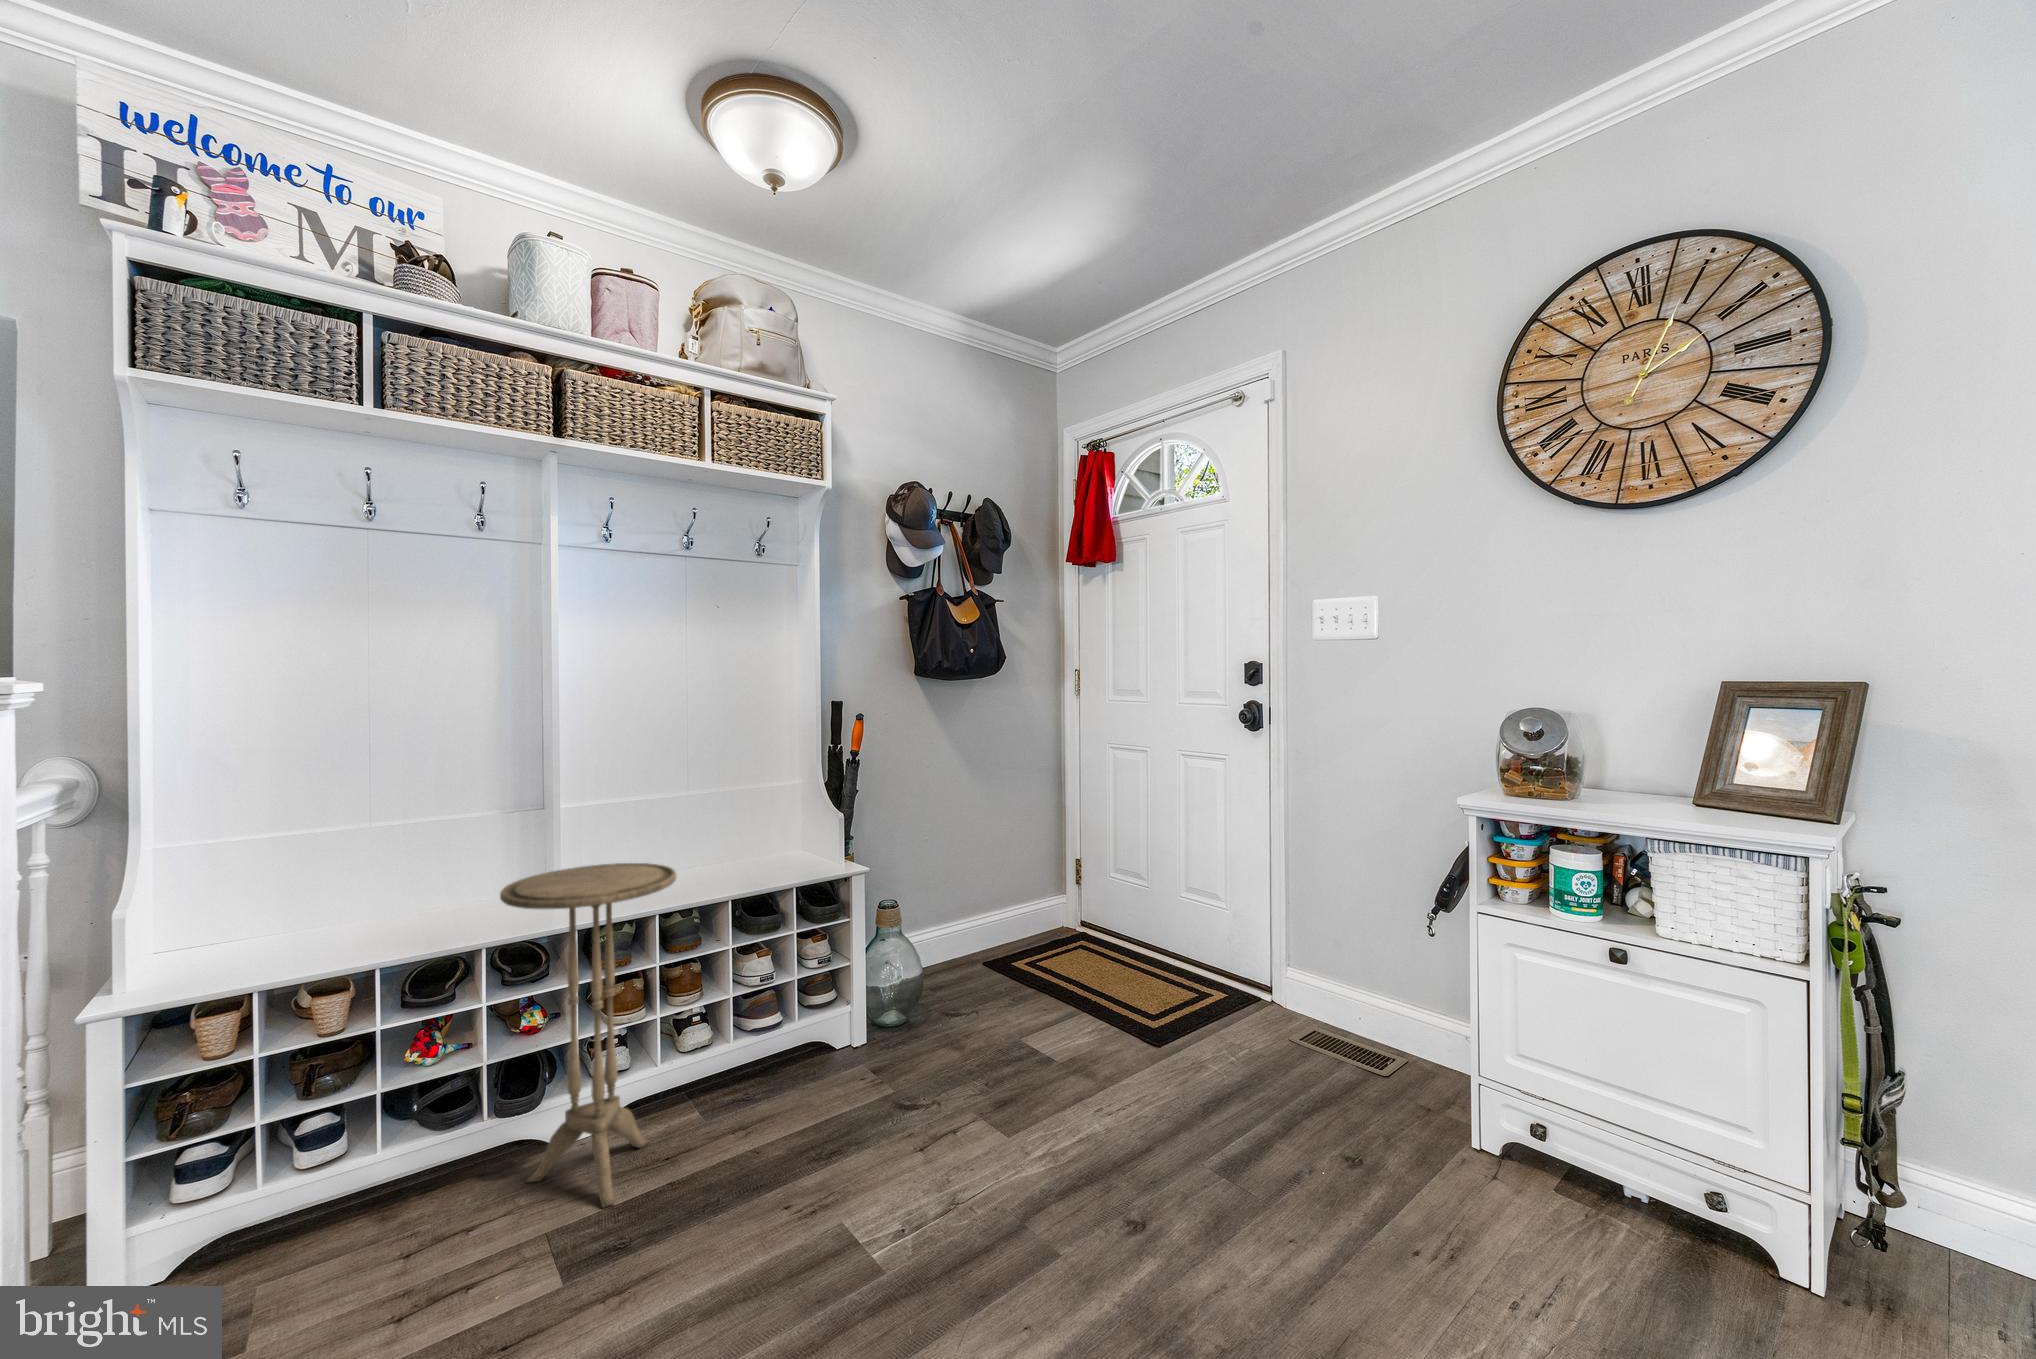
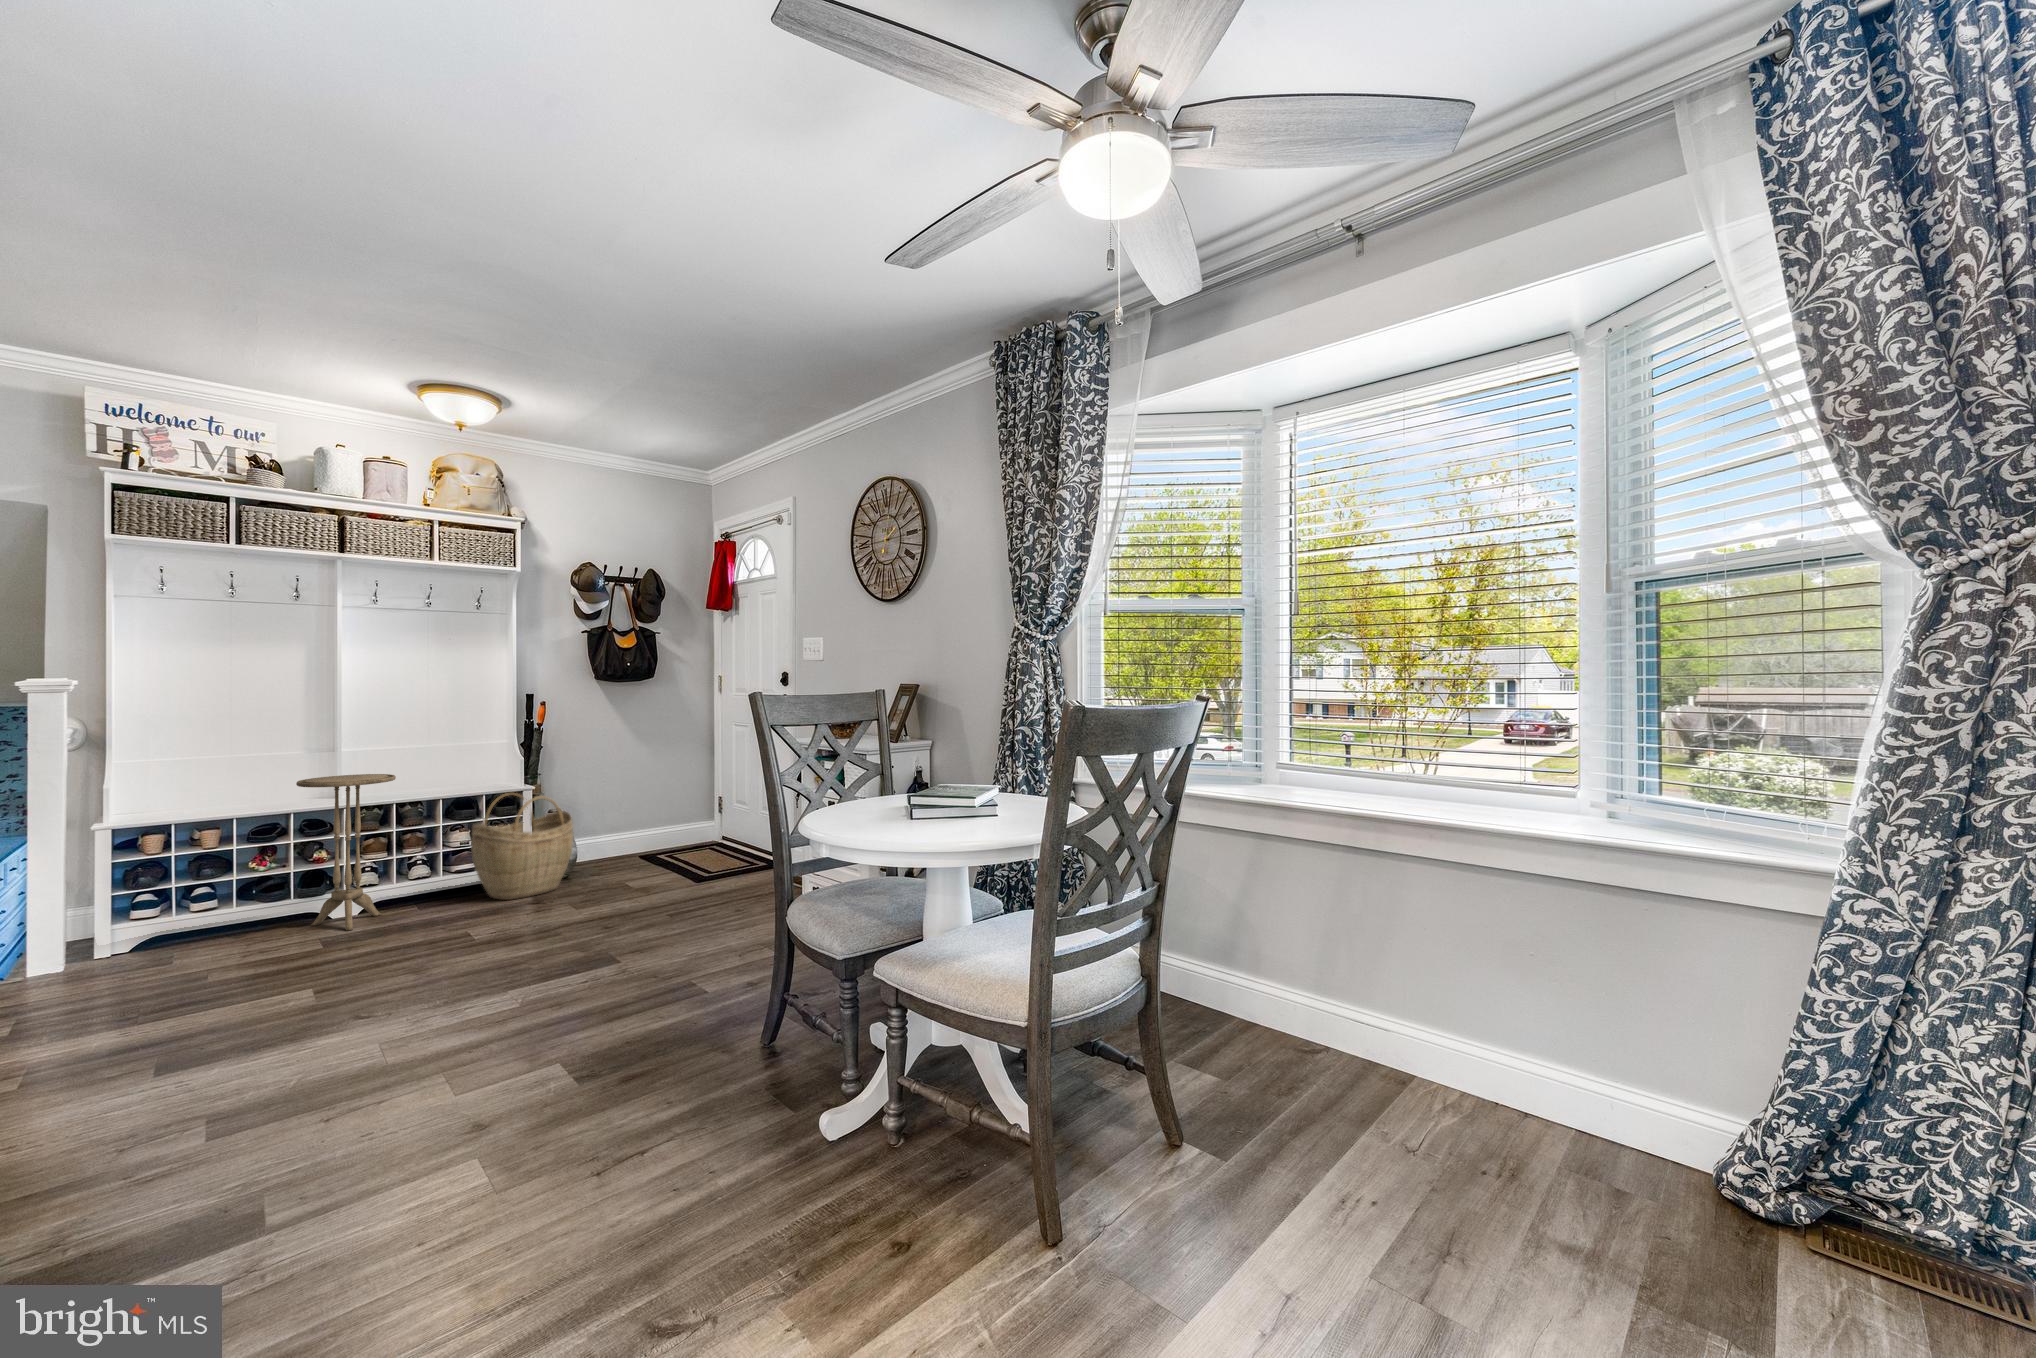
woven basket: none [786,881,946,1094] -> present [471,793,573,900]

